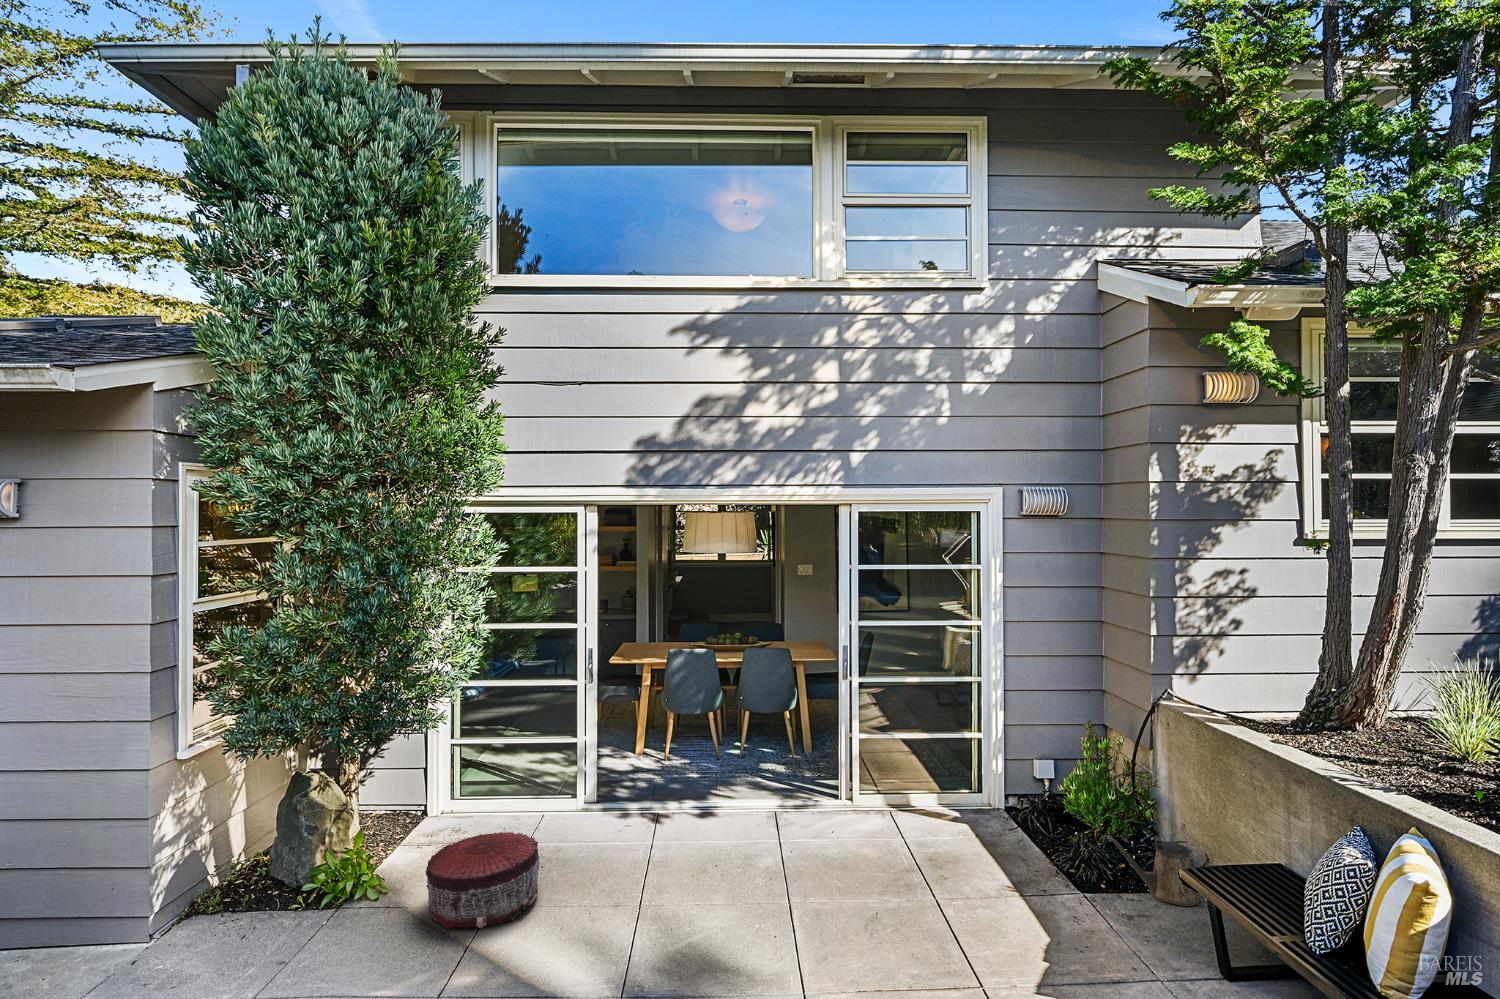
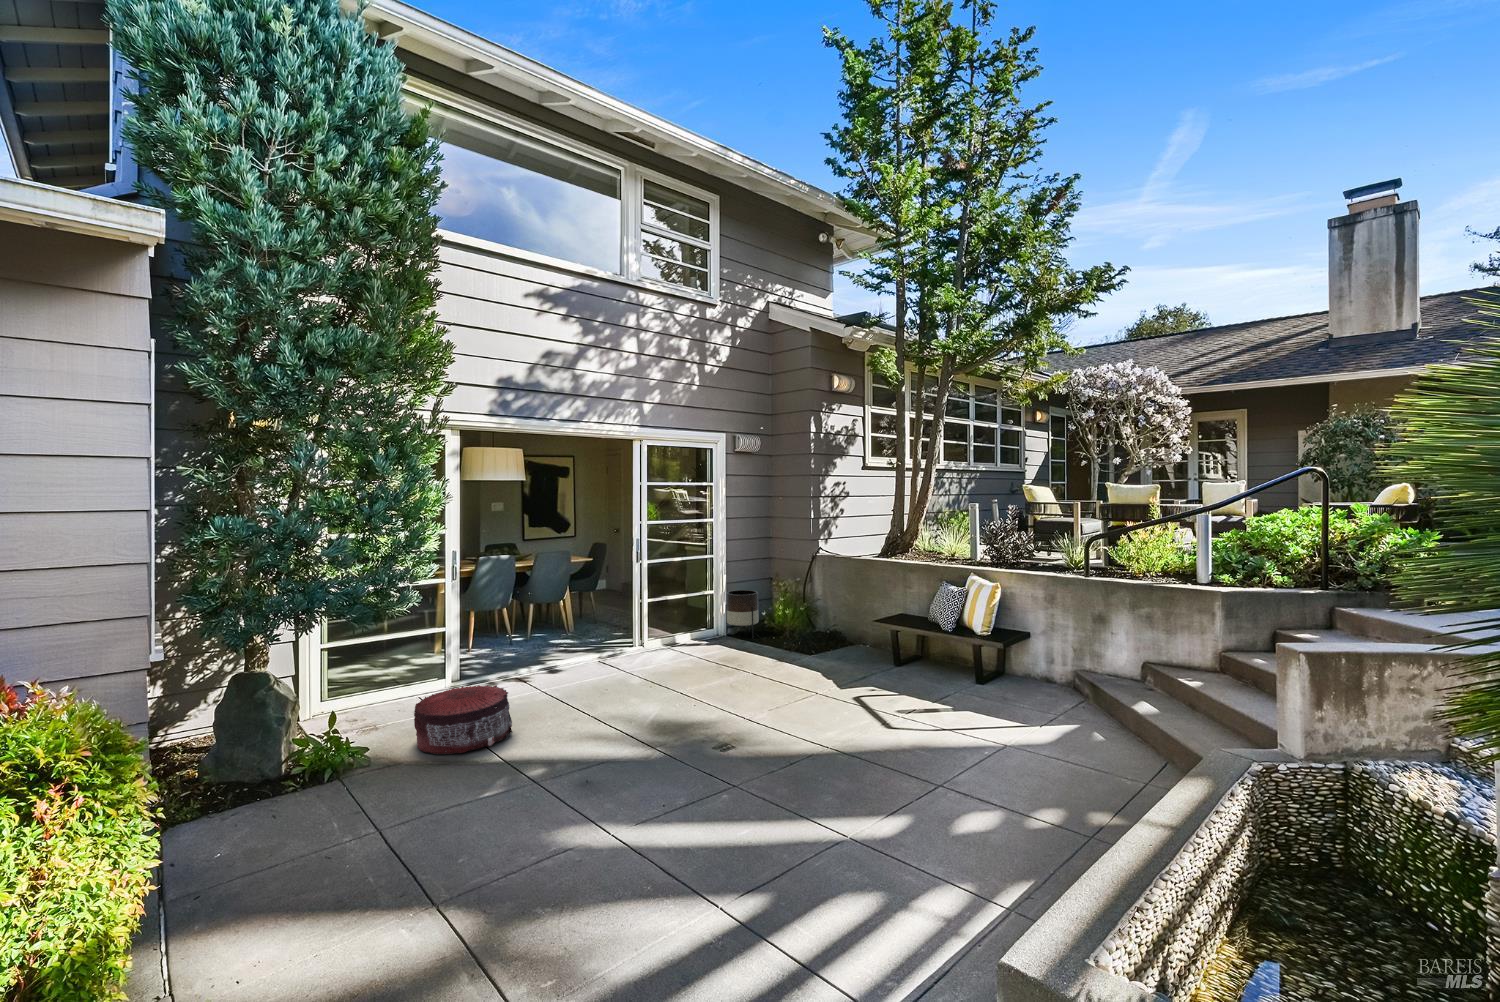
planter: none [1000,739,1057,830] -> present [725,590,759,638]
watering can: present [1106,836,1210,906] -> none [814,619,854,649]

